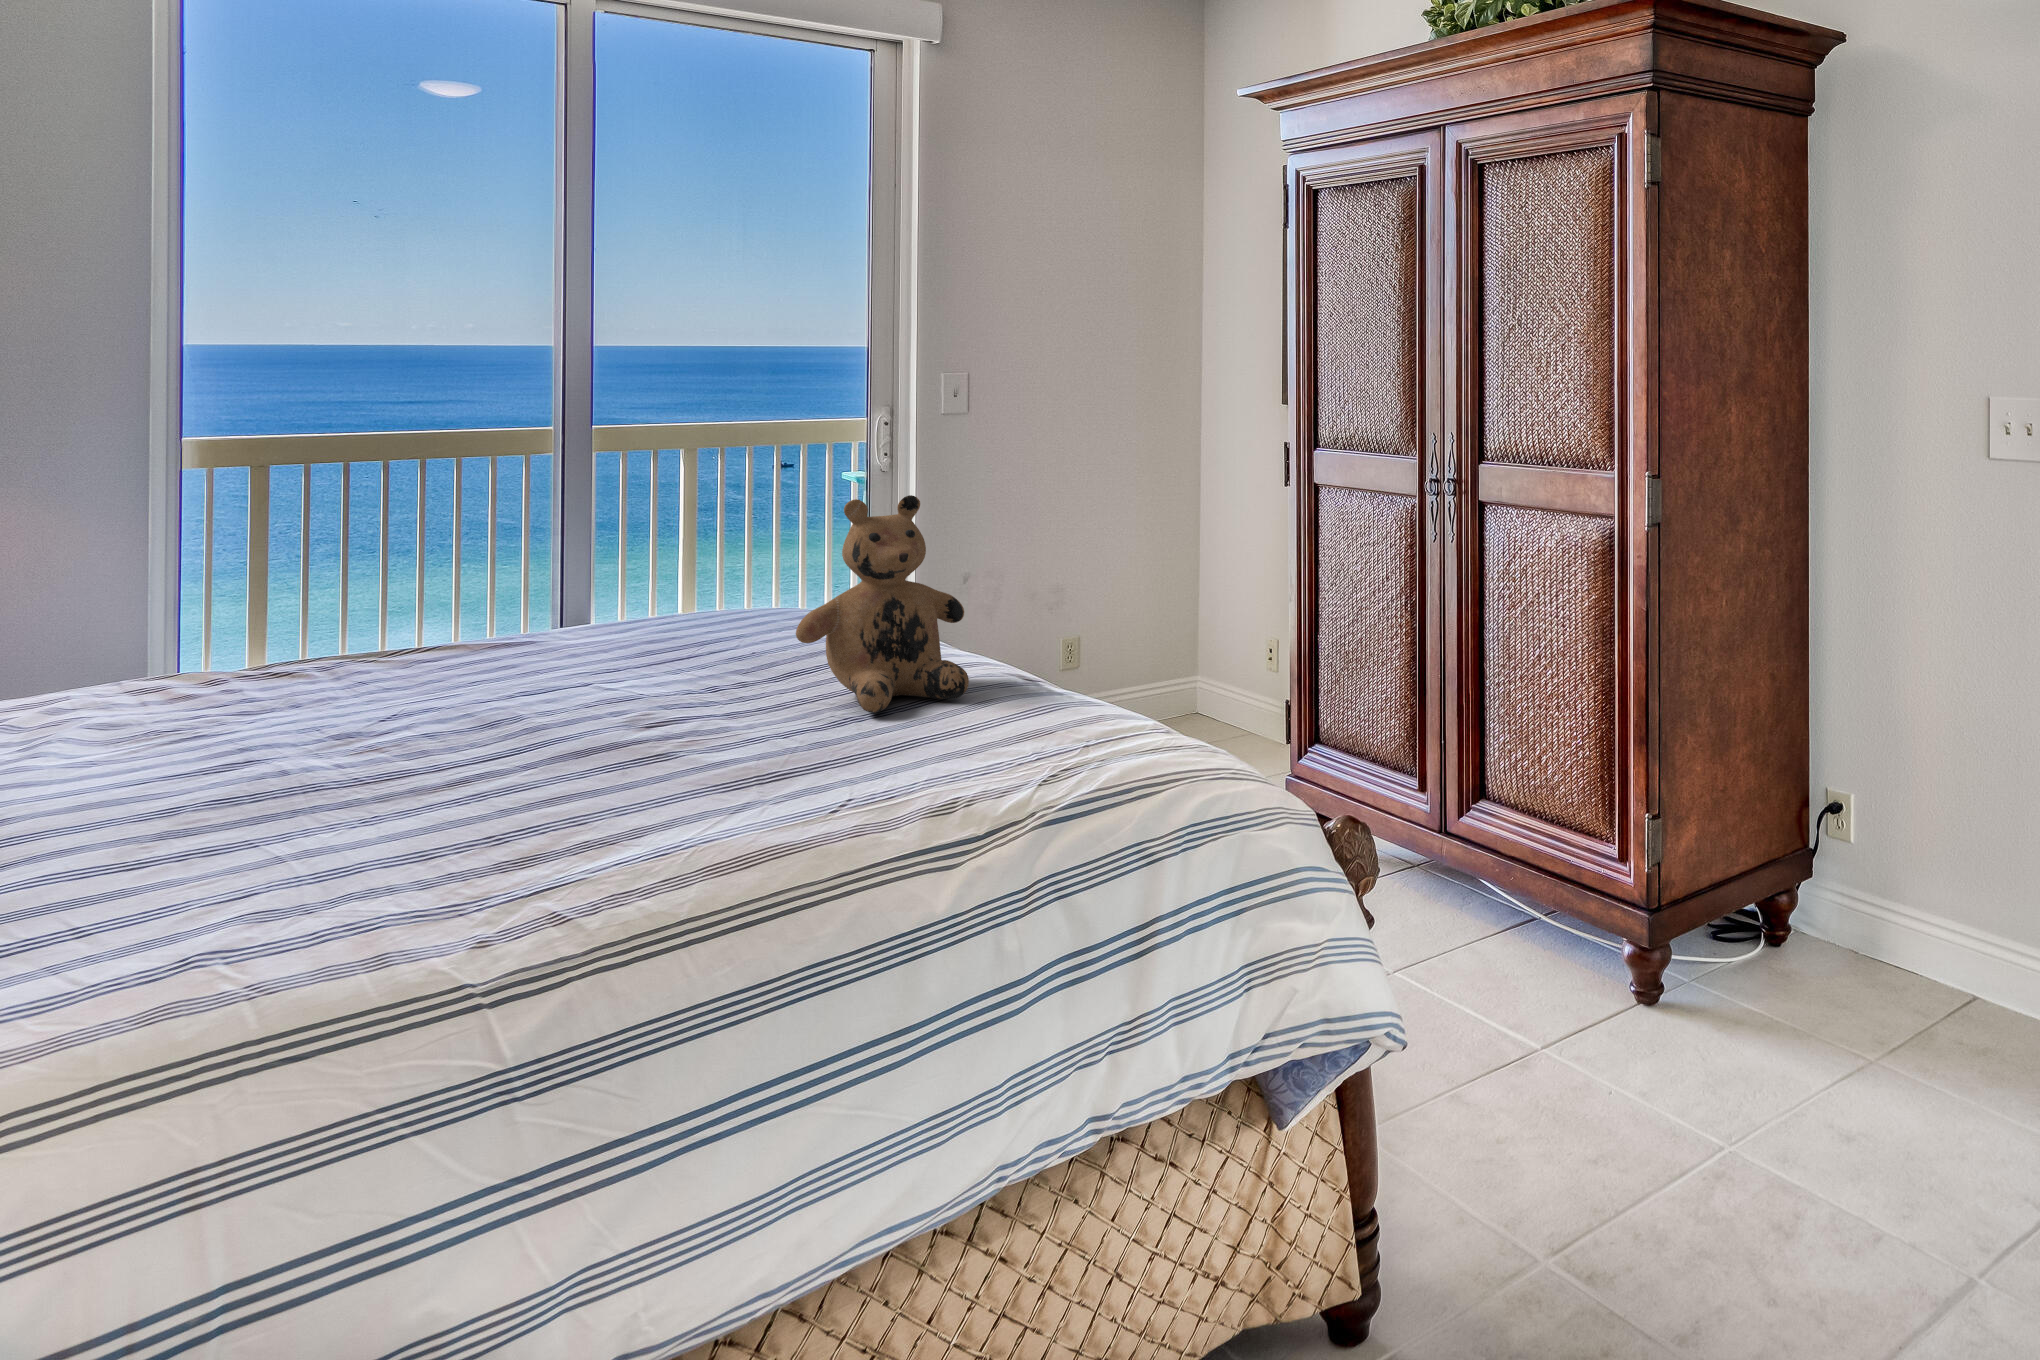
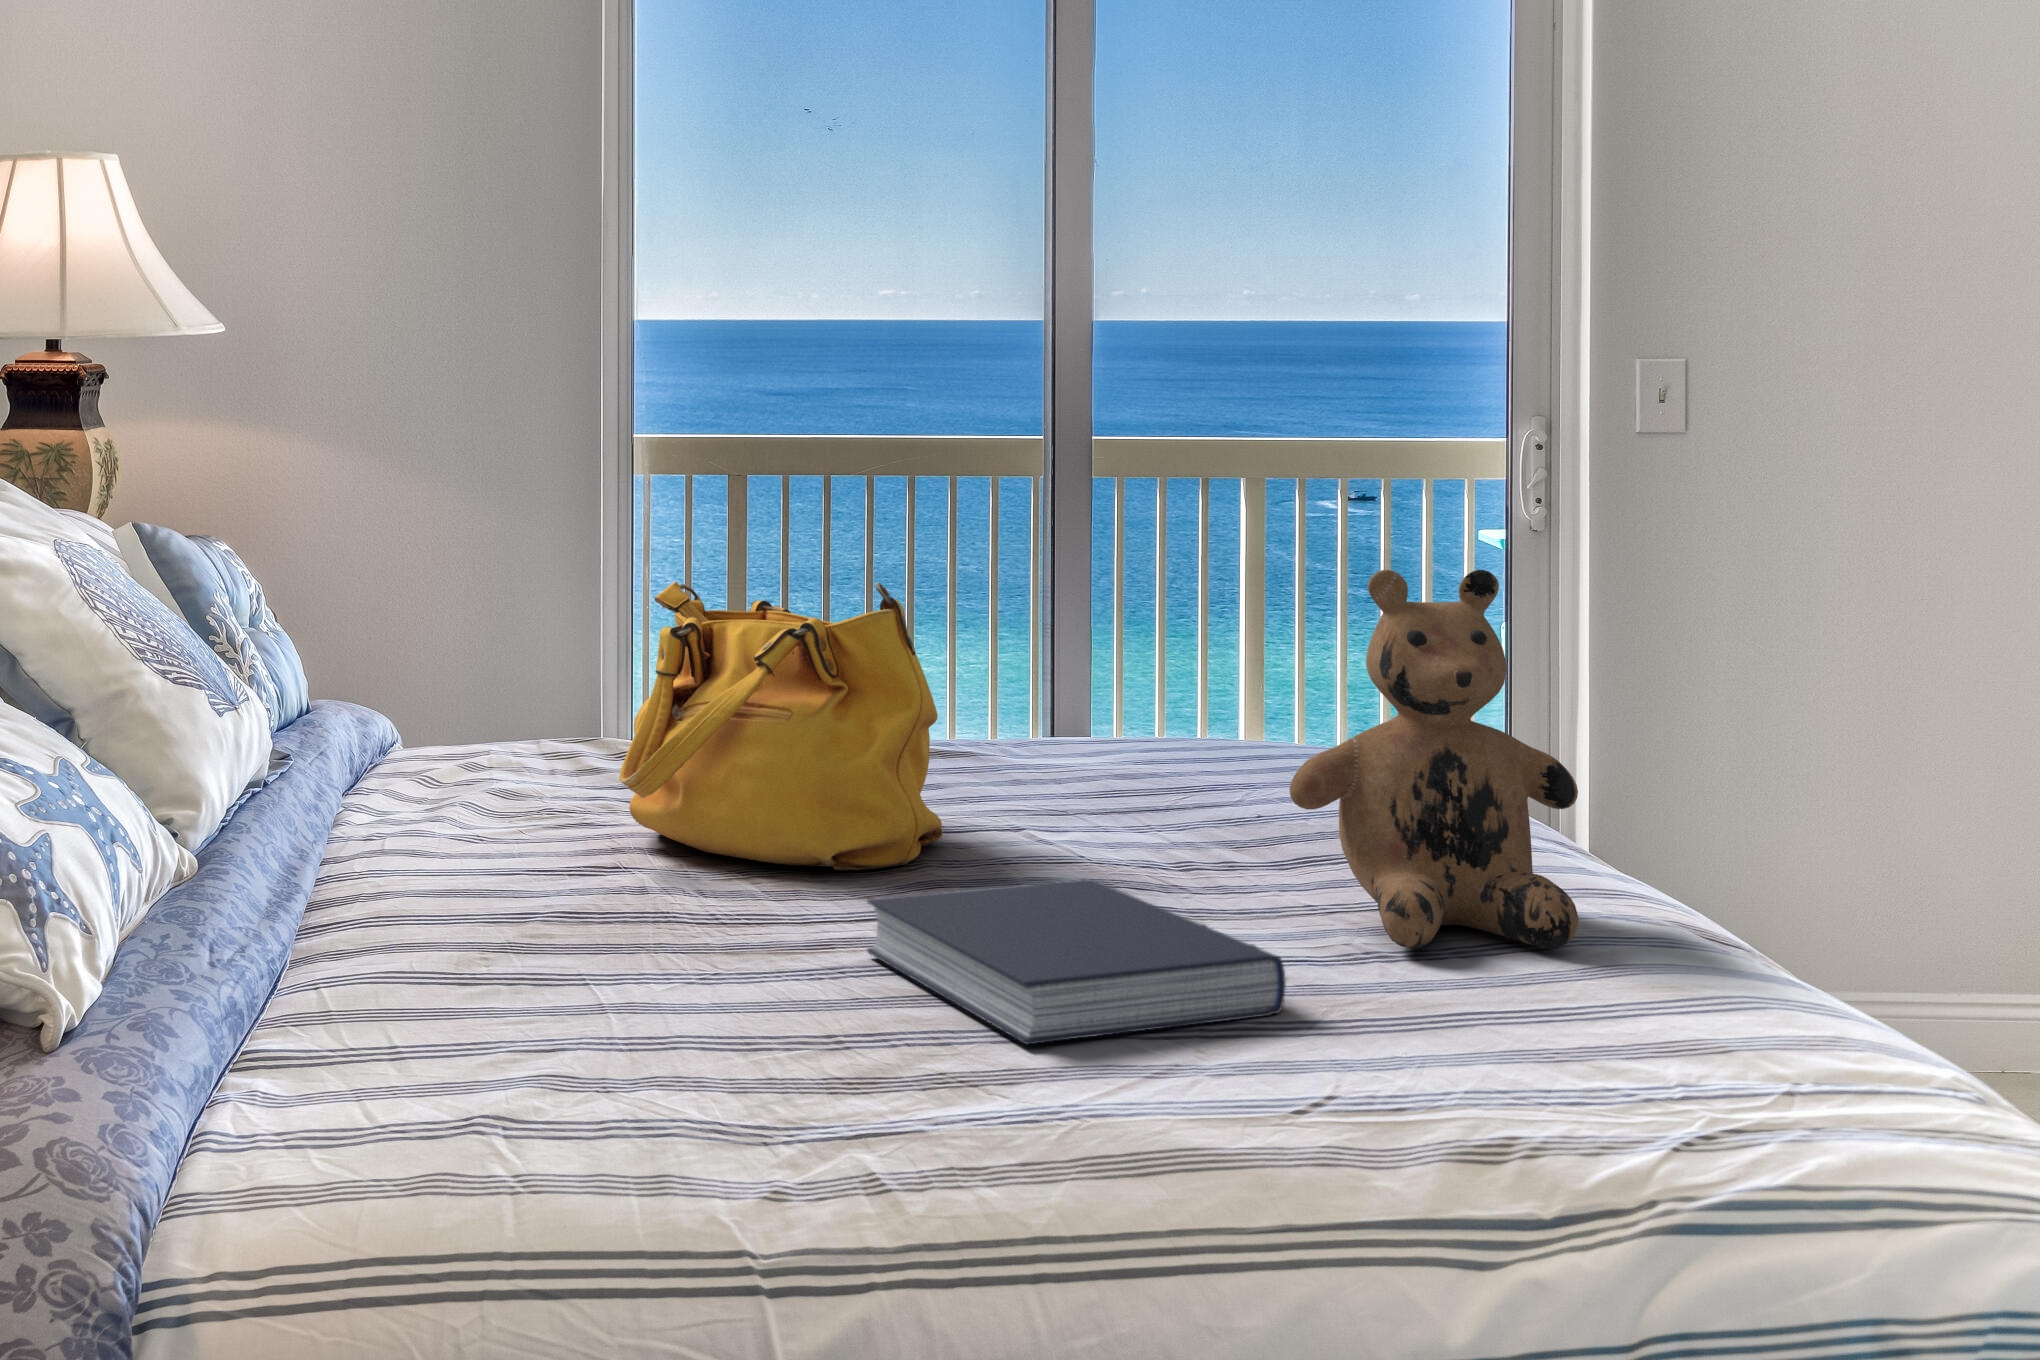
handbag: none [246,532,533,739] -> present [619,582,943,870]
book: none [500,707,808,813] -> present [867,879,1286,1045]

